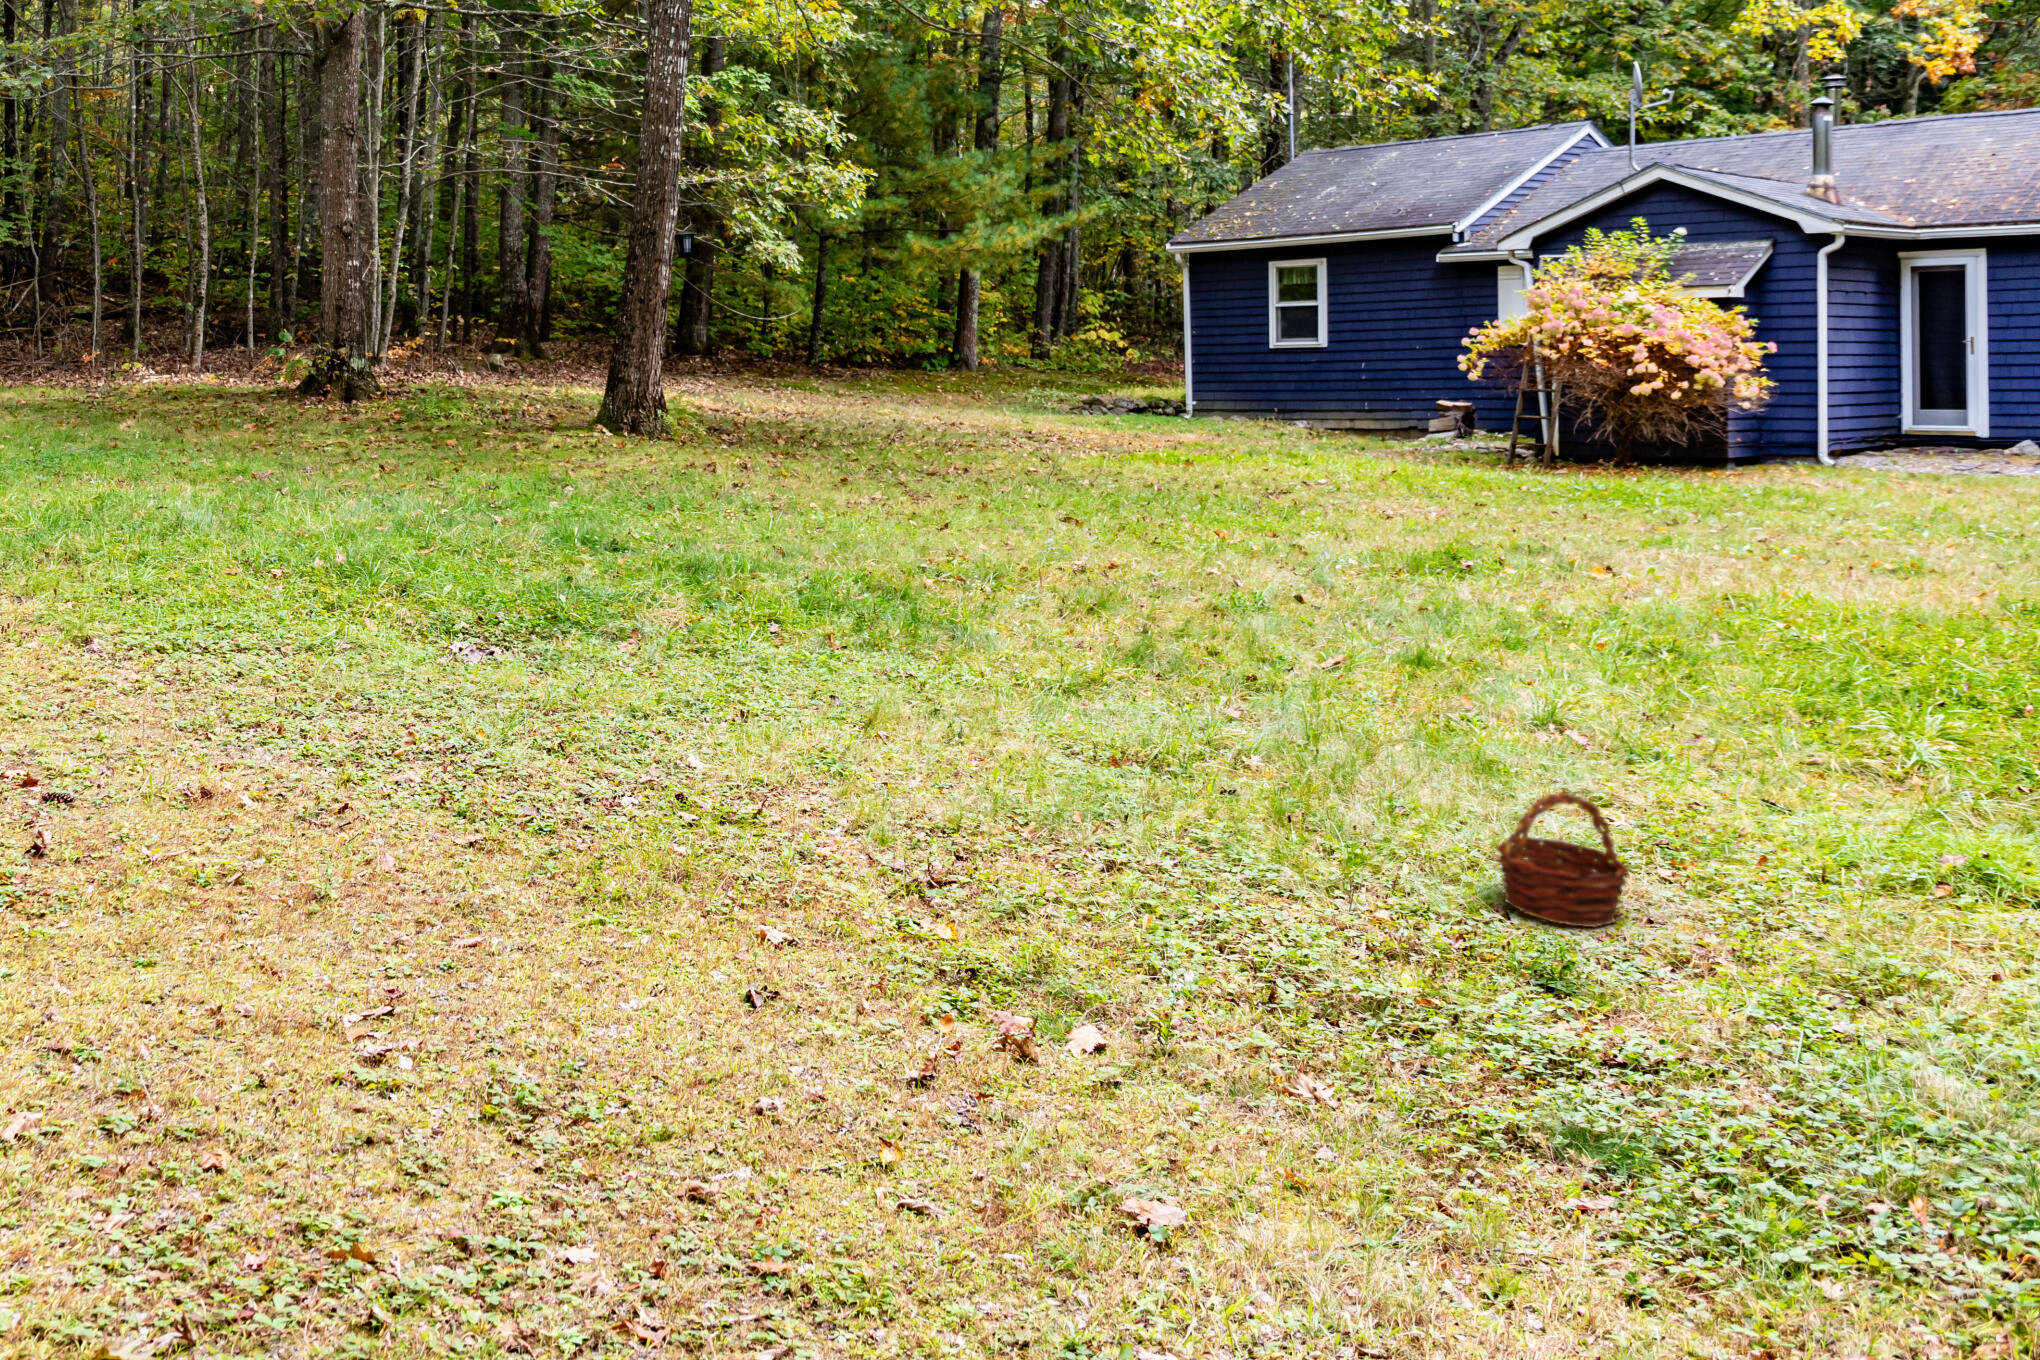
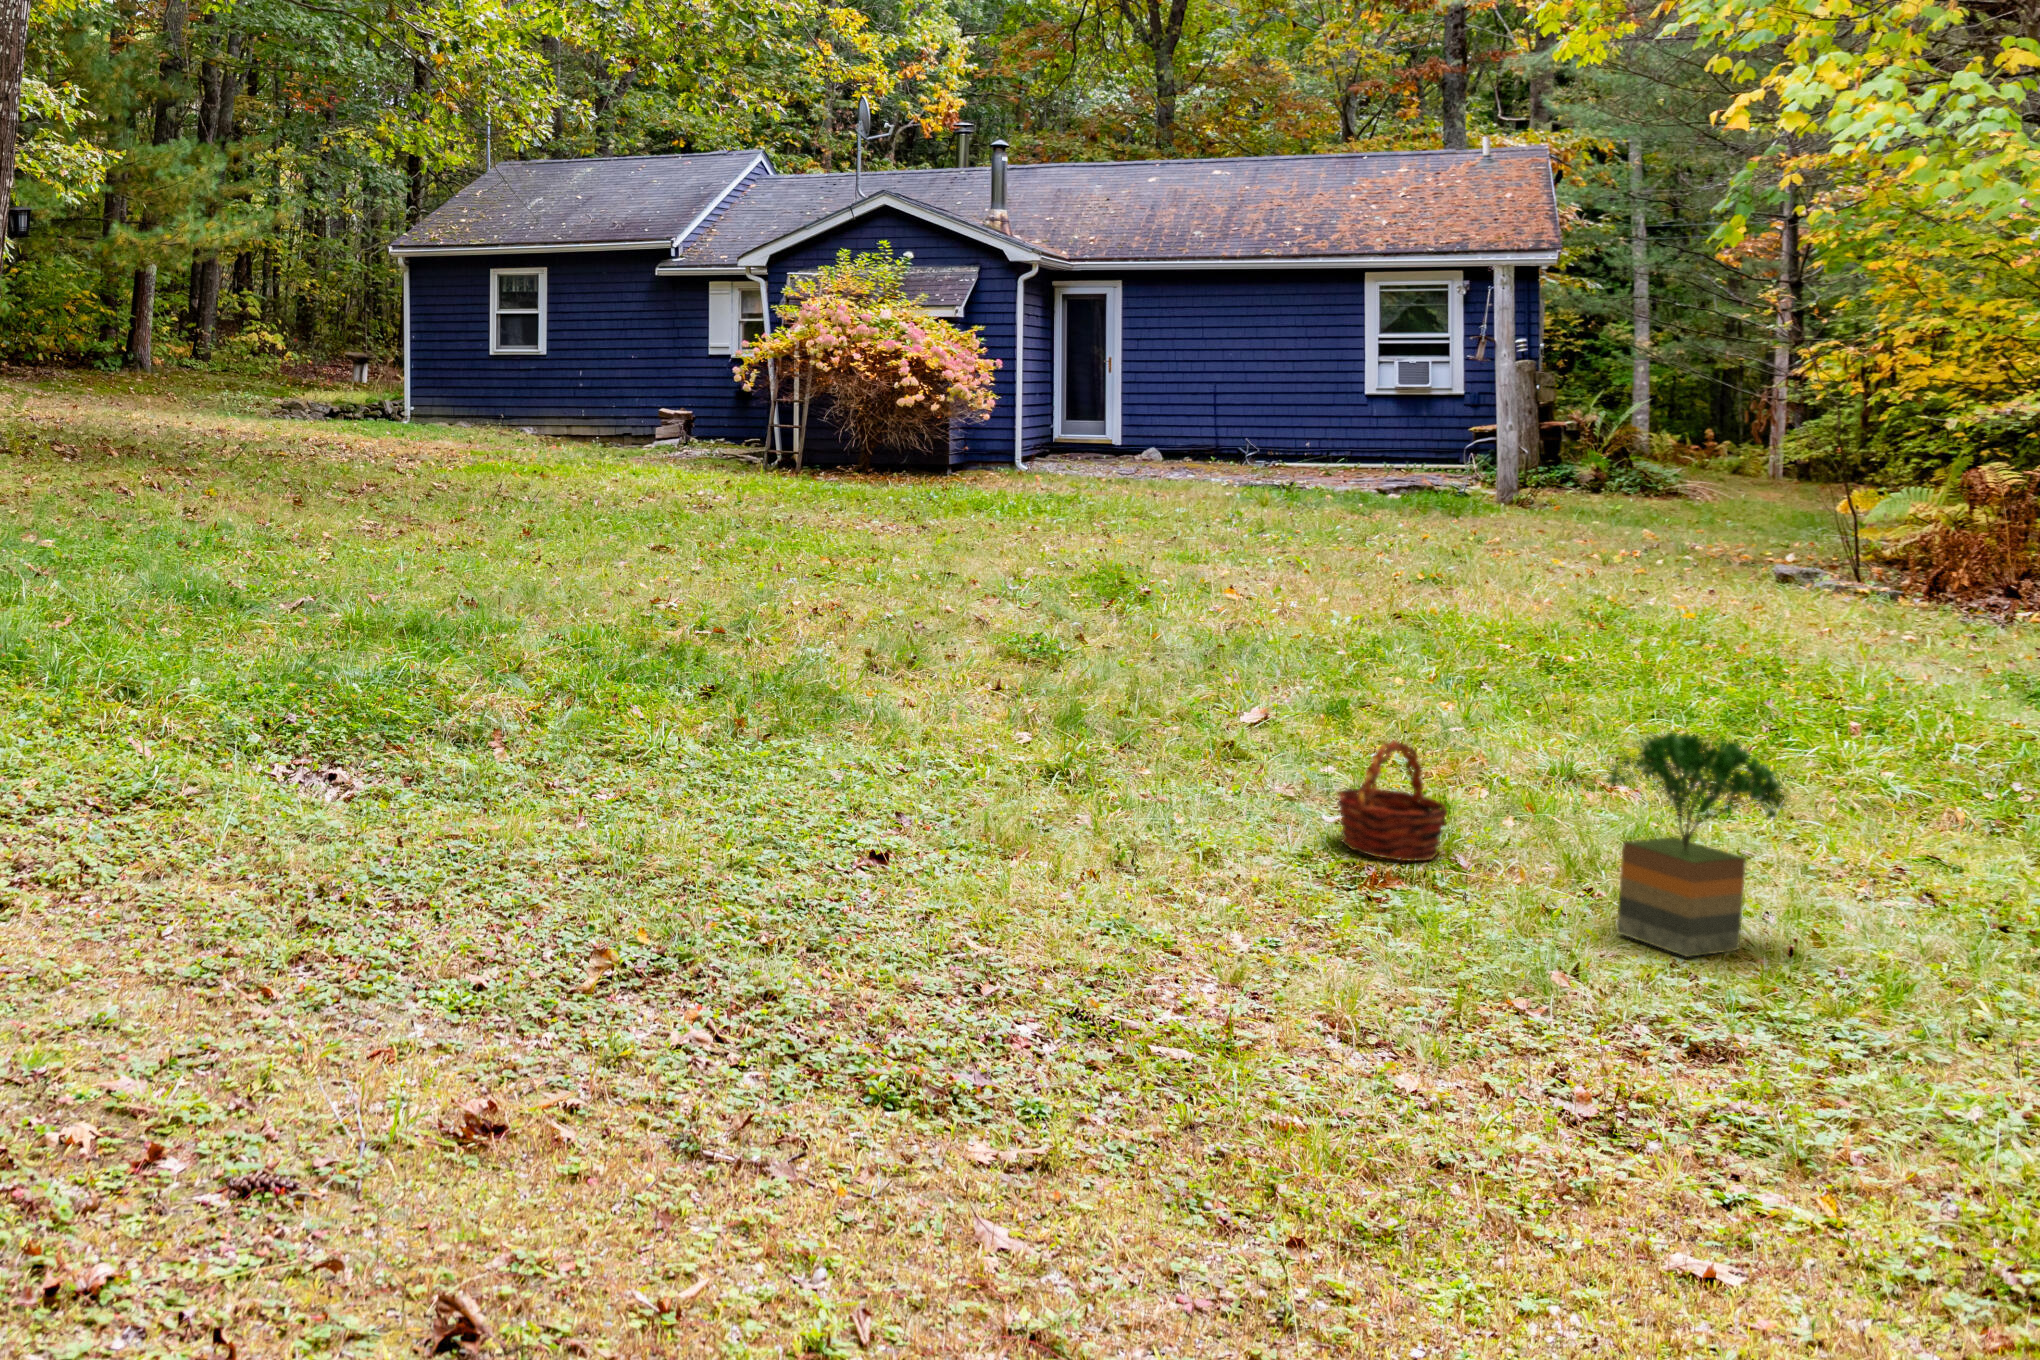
potted tree: none [1690,819,1931,1097] -> present [1606,732,1789,957]

